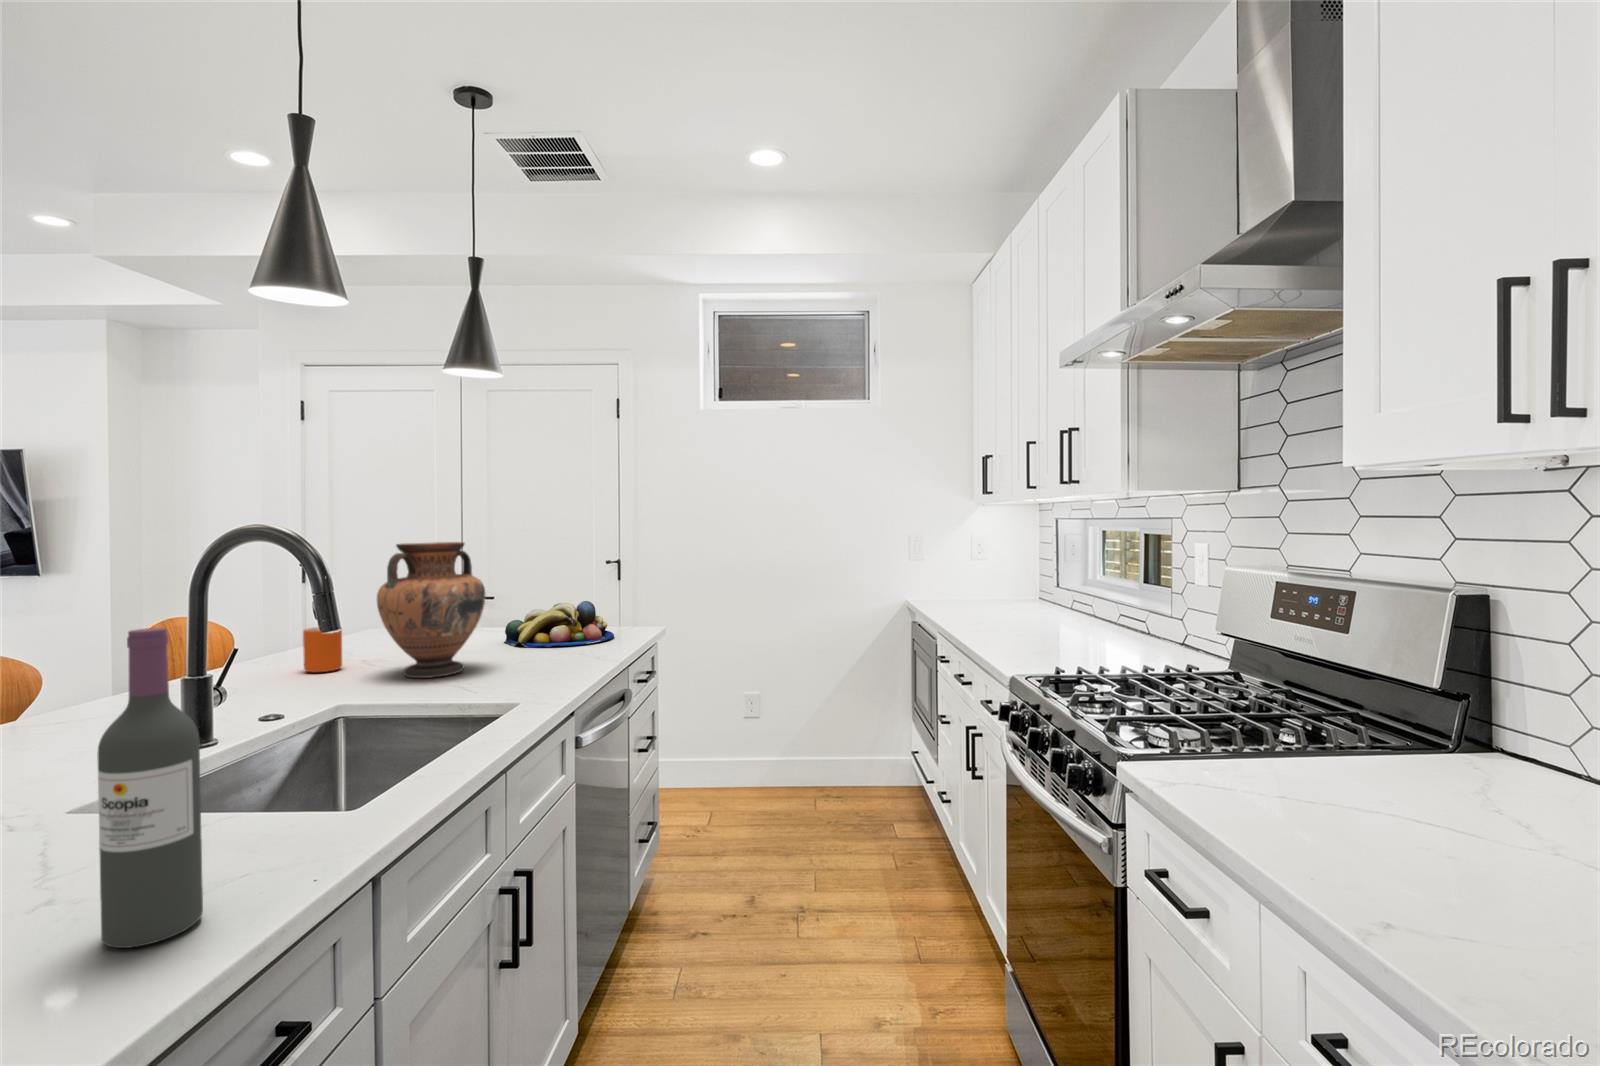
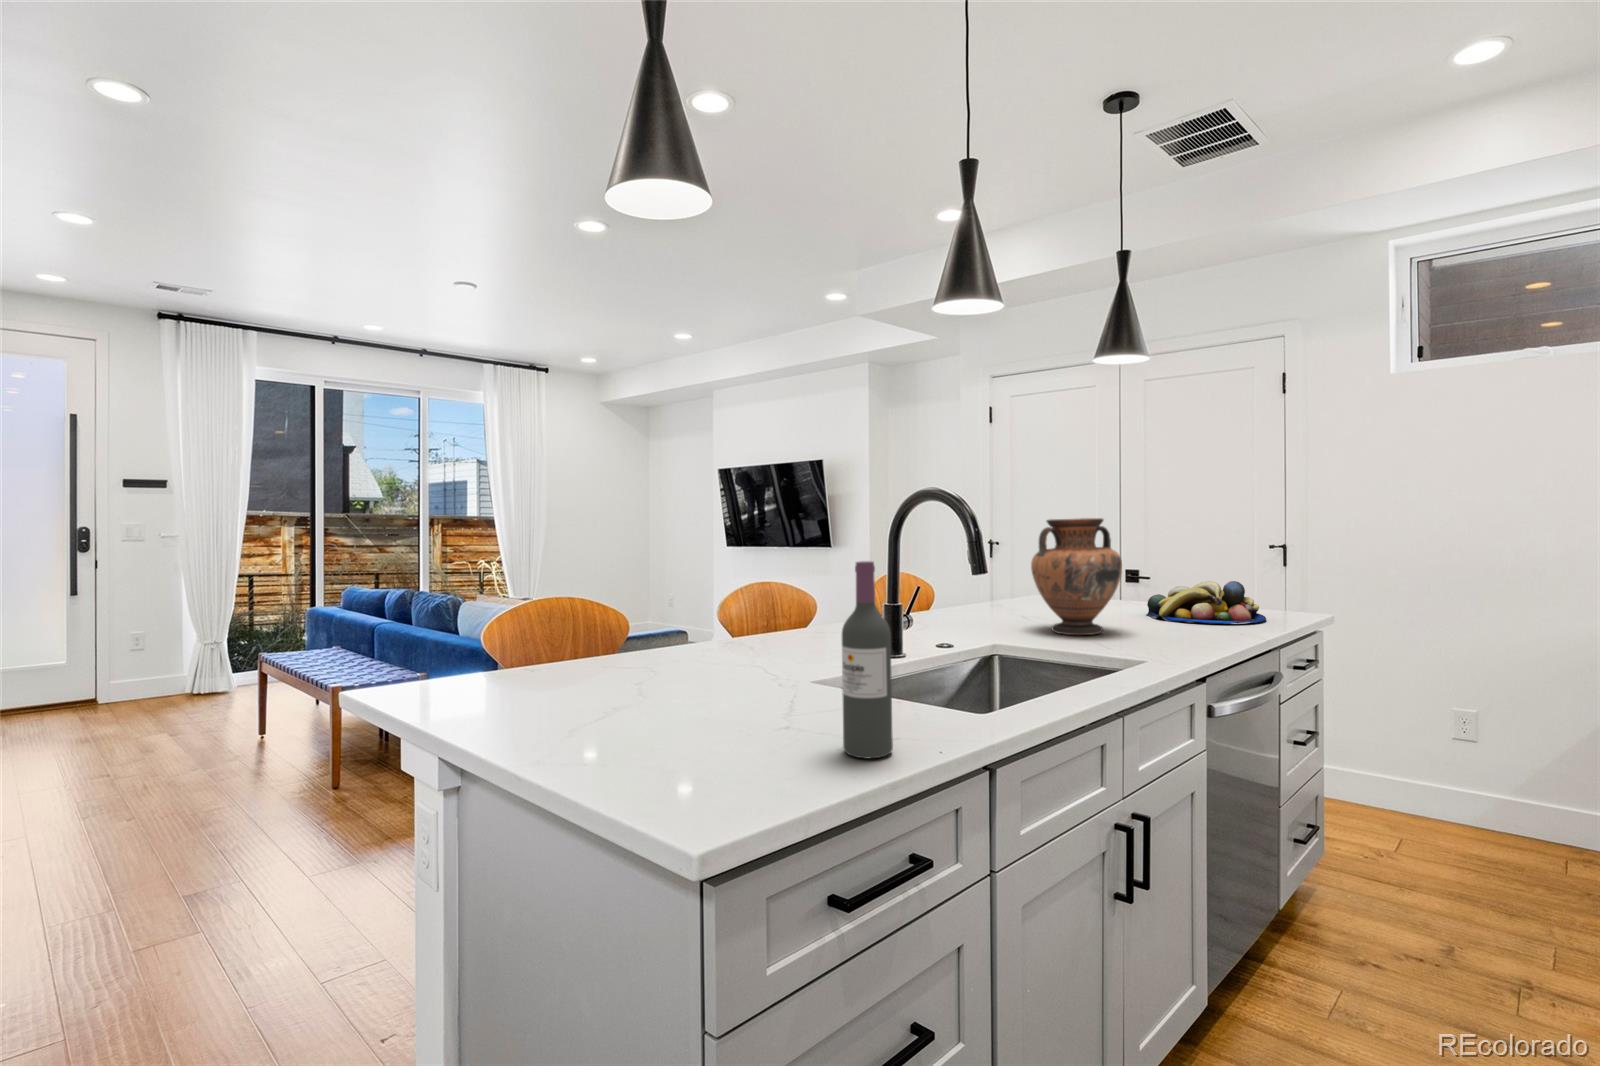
mug: present [303,627,342,672] -> none [981,586,1008,621]

